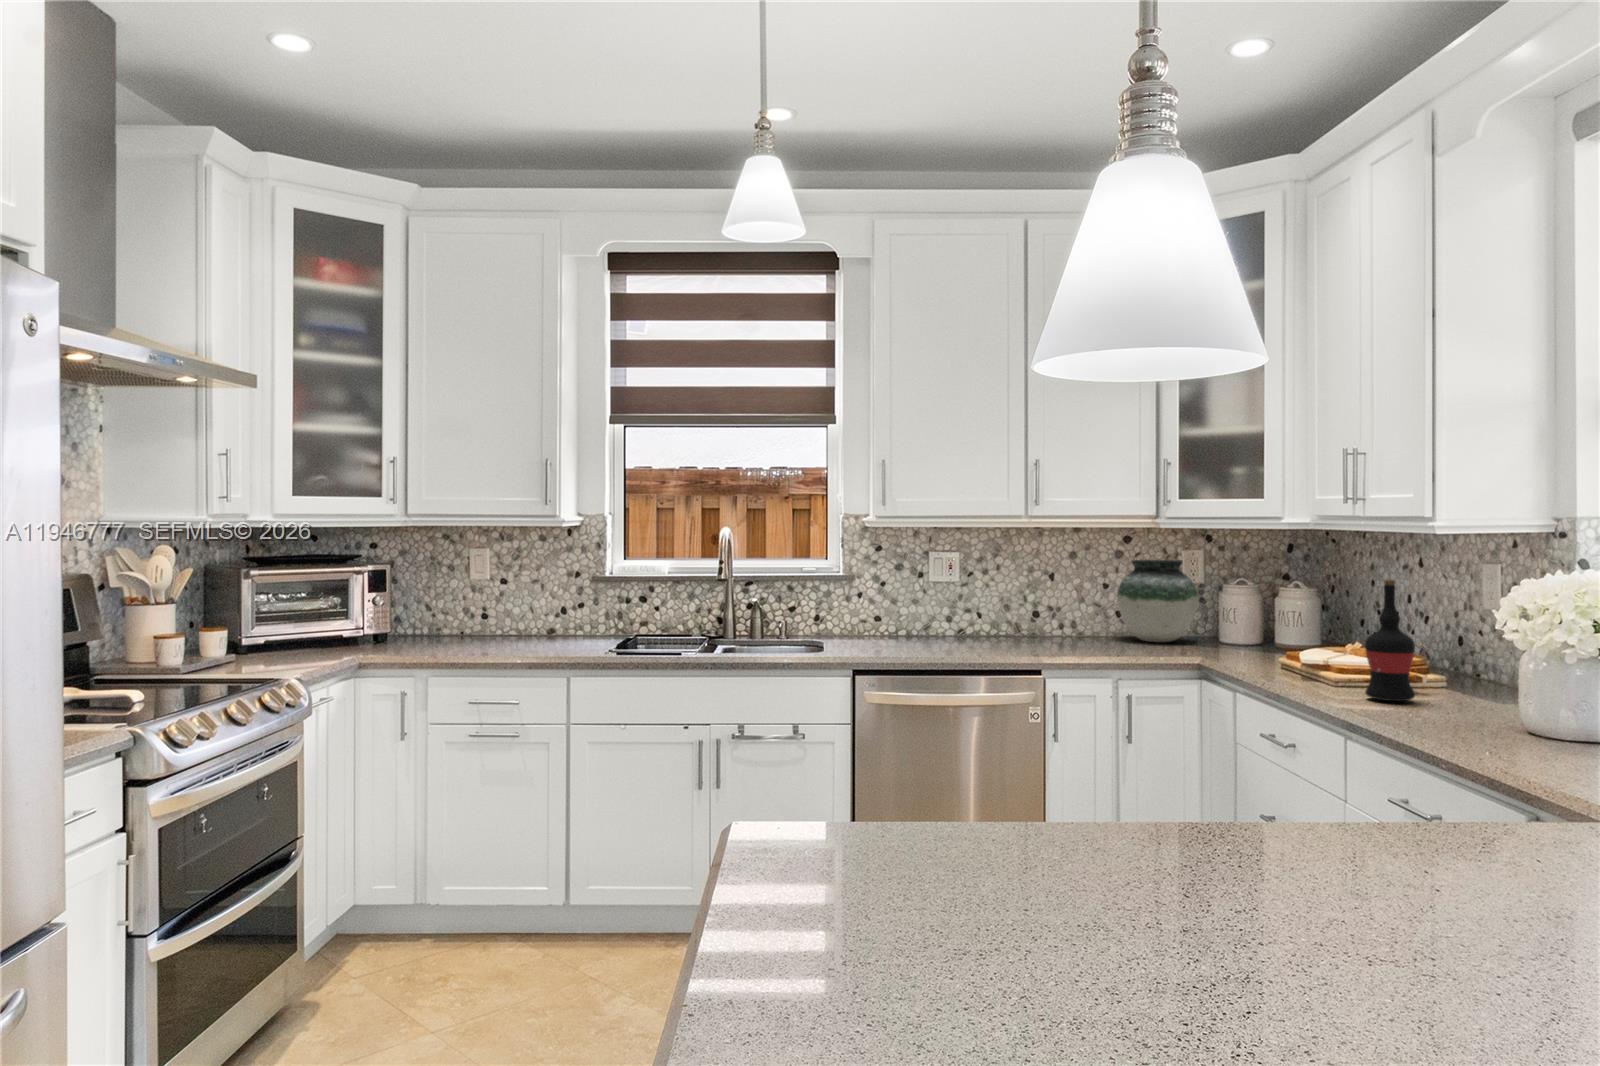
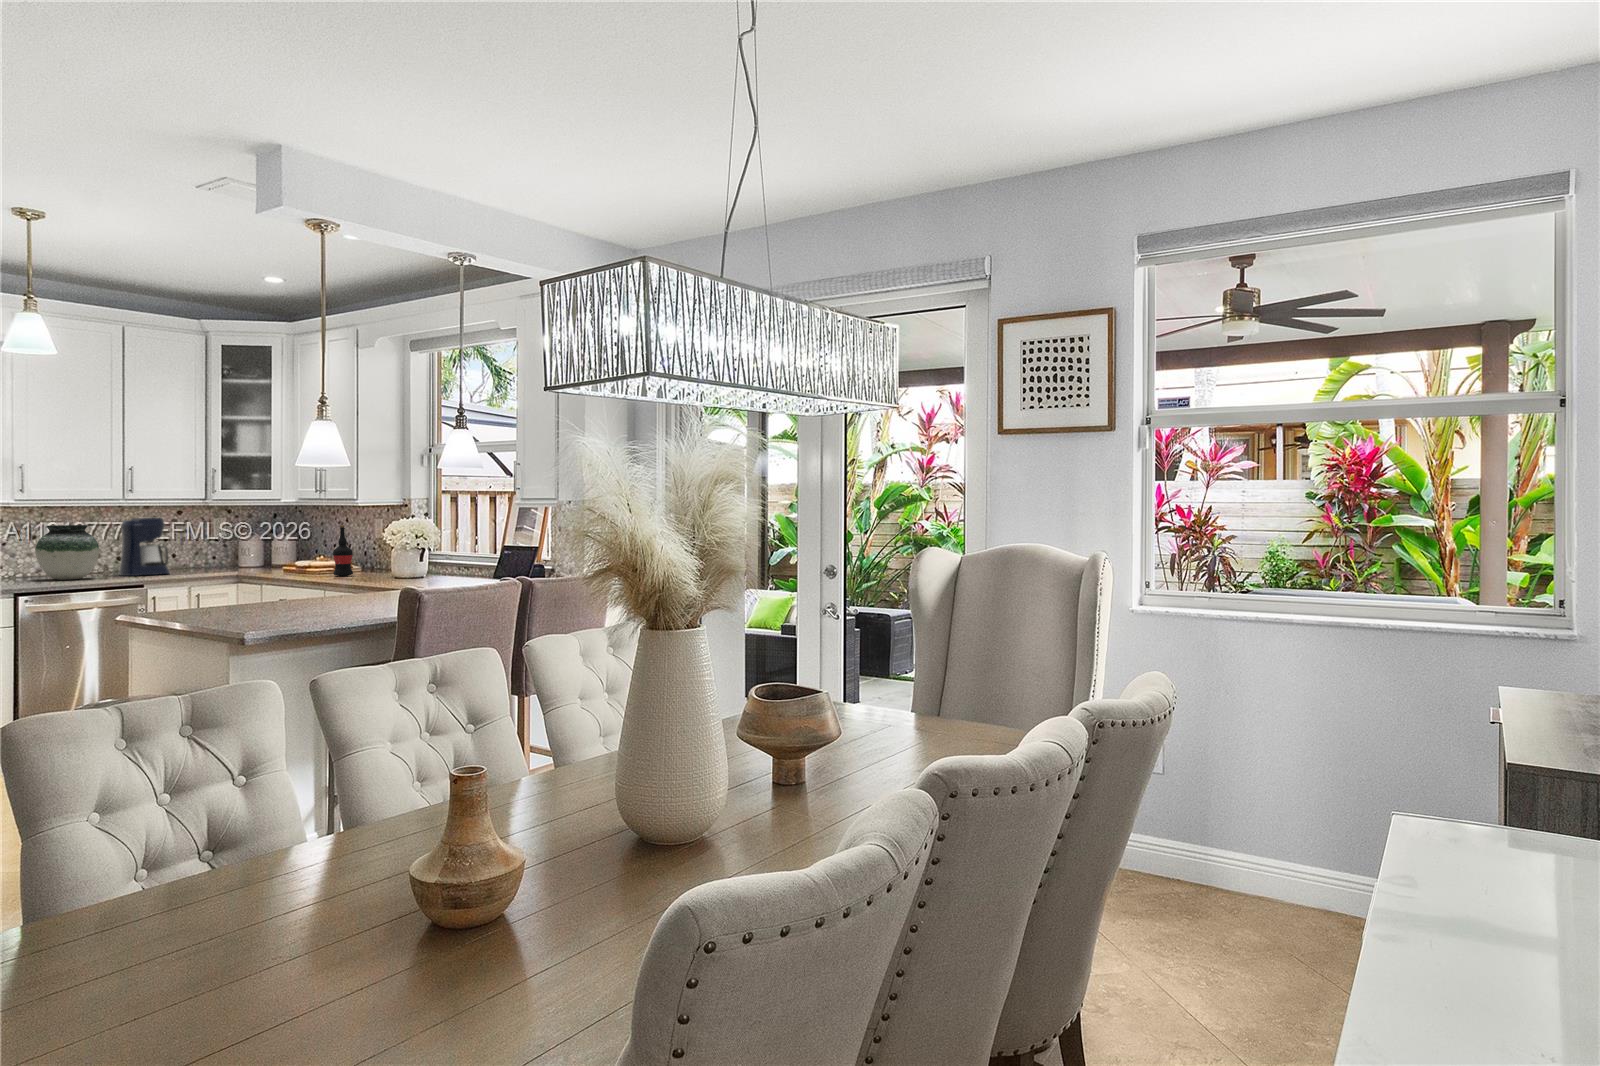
coffee maker: none [1023,550,1096,647] -> present [119,518,170,576]
vase: present [1117,560,1198,642] -> present [35,525,99,580]

